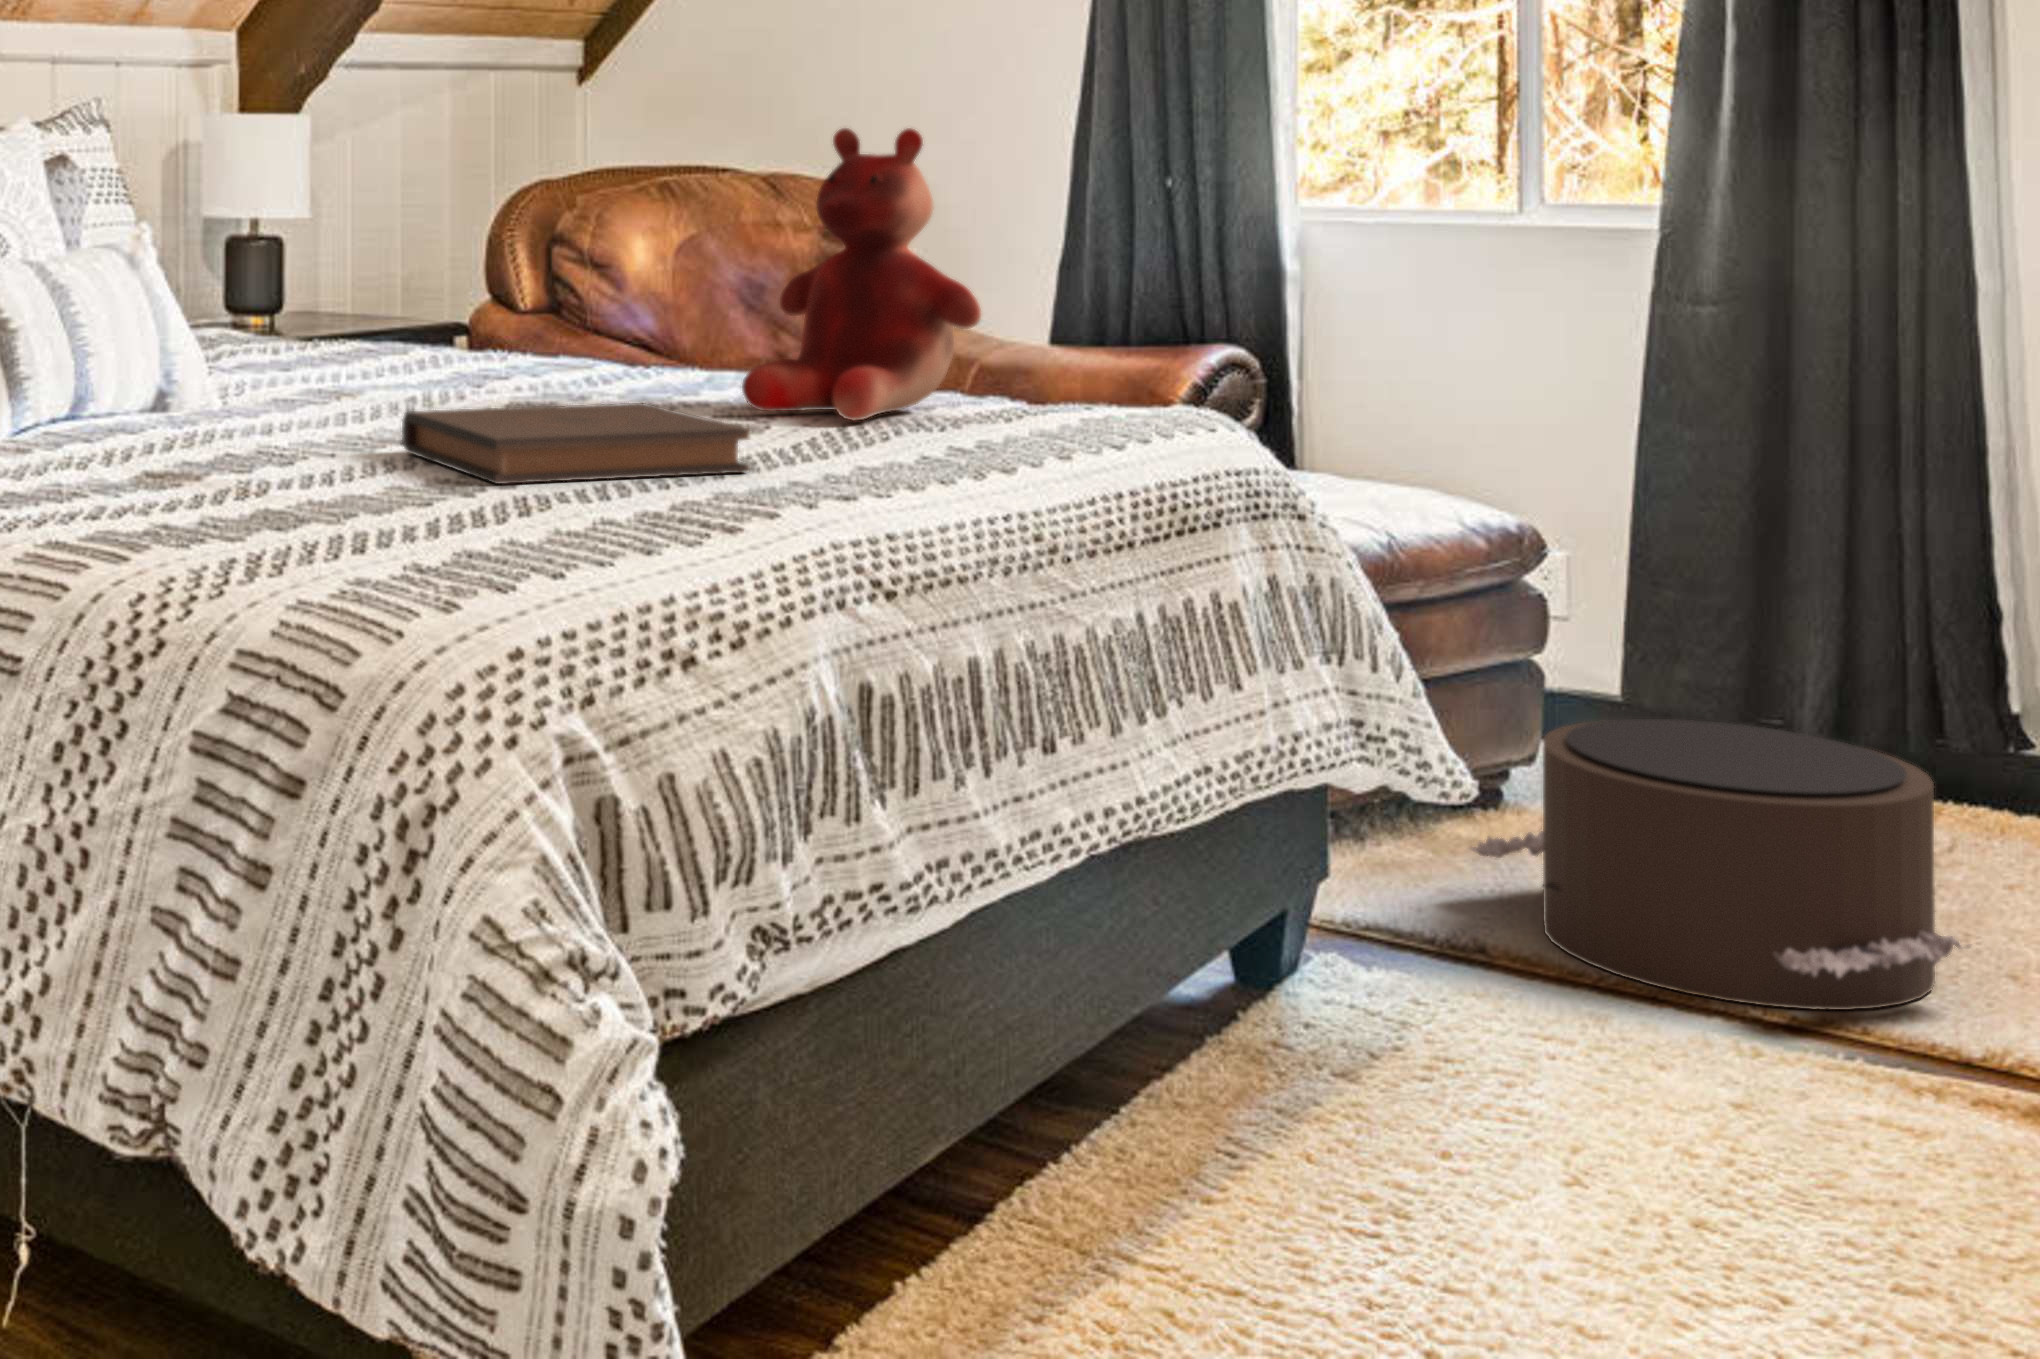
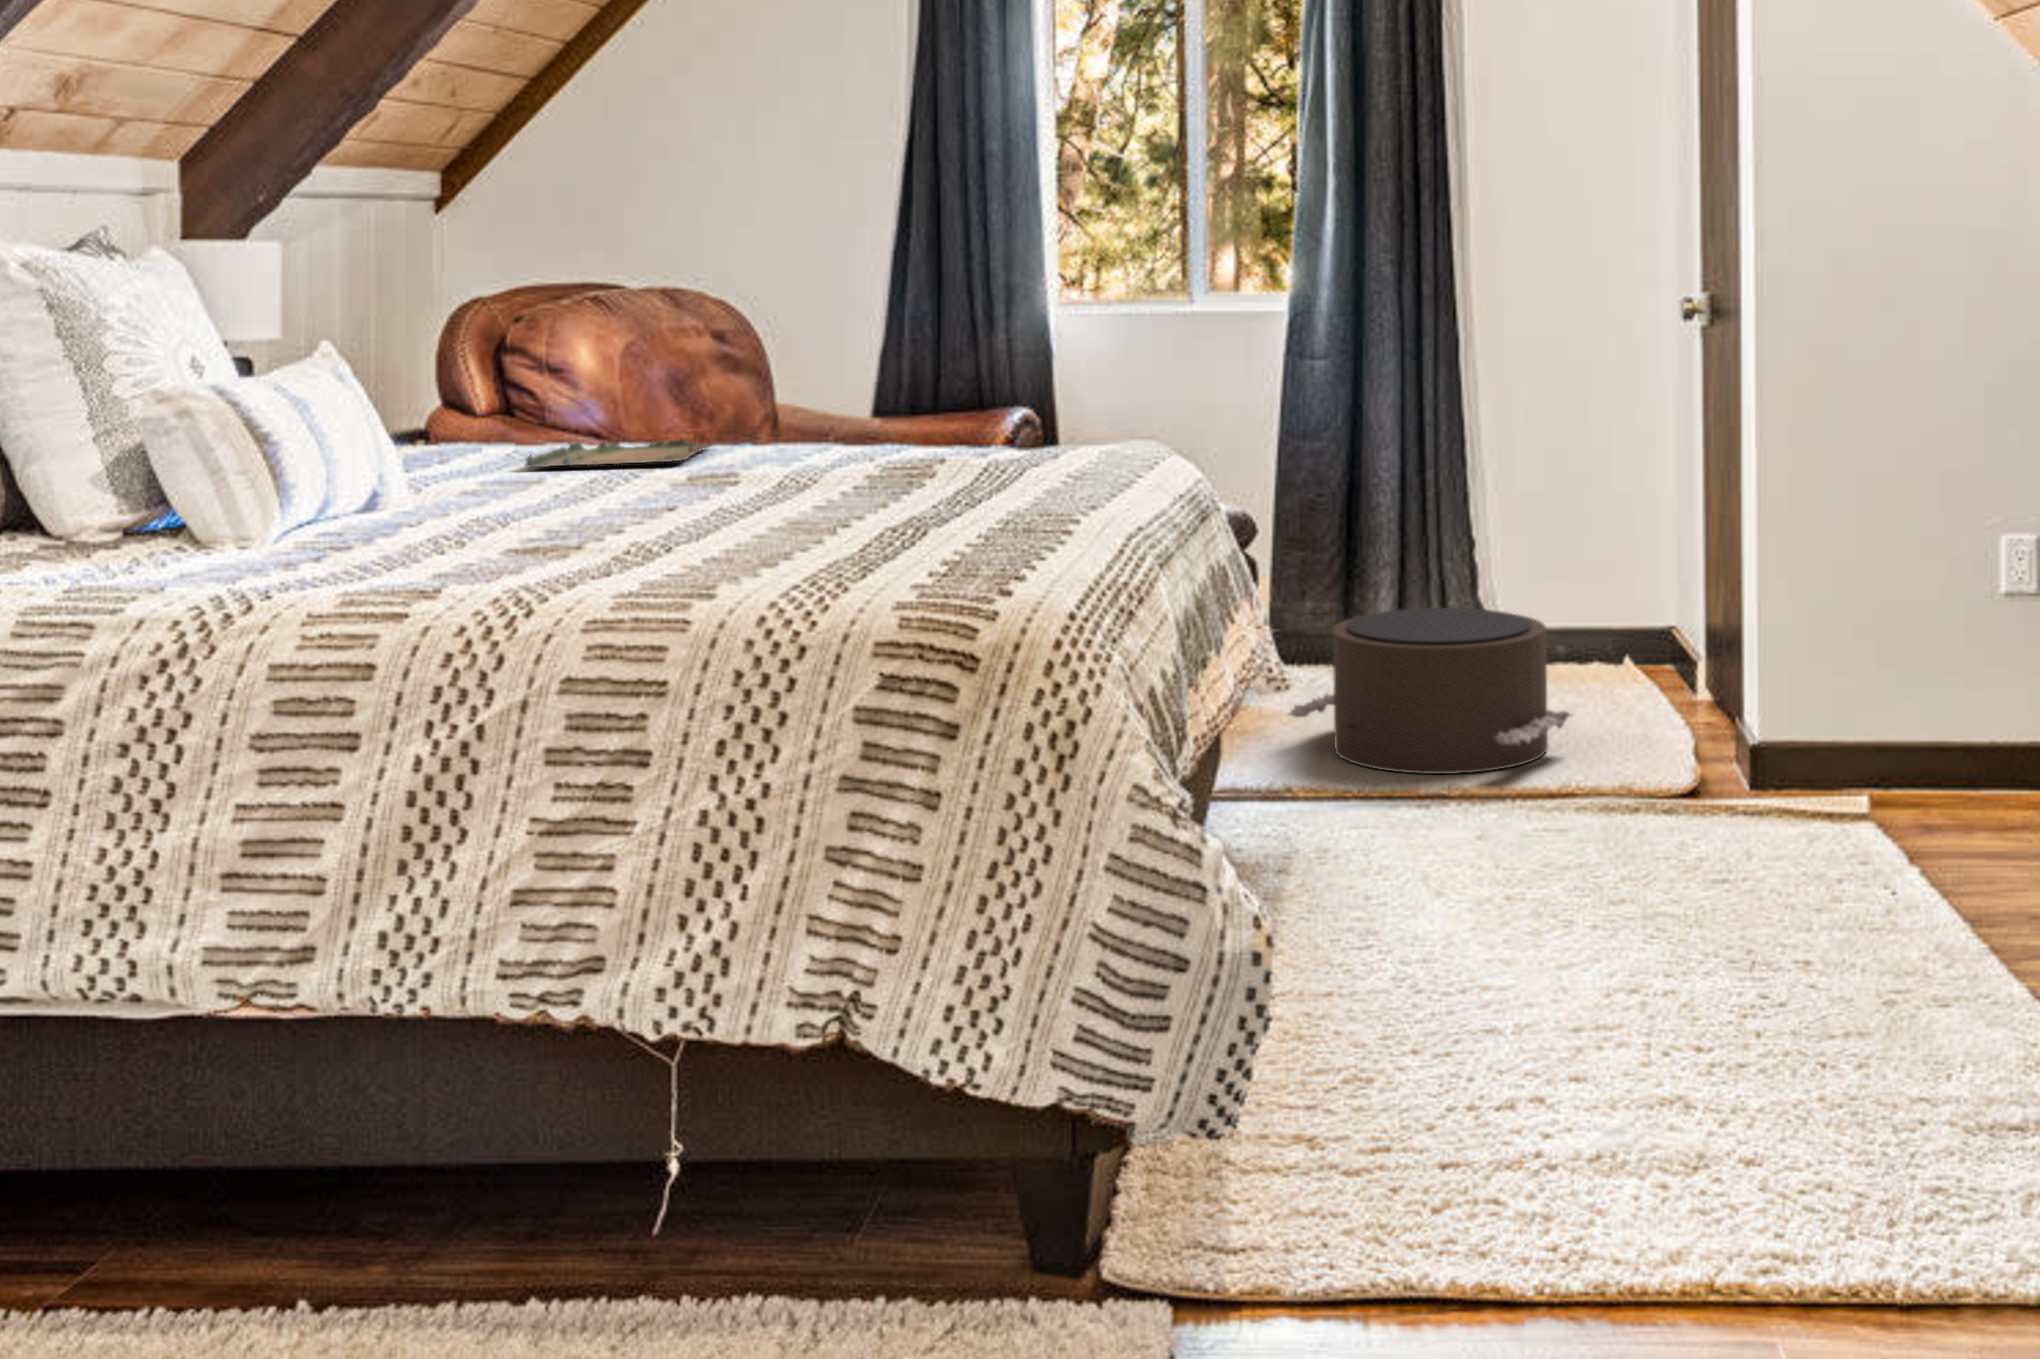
teddy bear: present [742,128,981,420] -> none [864,240,1035,459]
tray: none [388,348,642,391] -> present [525,430,712,468]
book: present [402,403,750,484] -> none [696,454,987,518]

